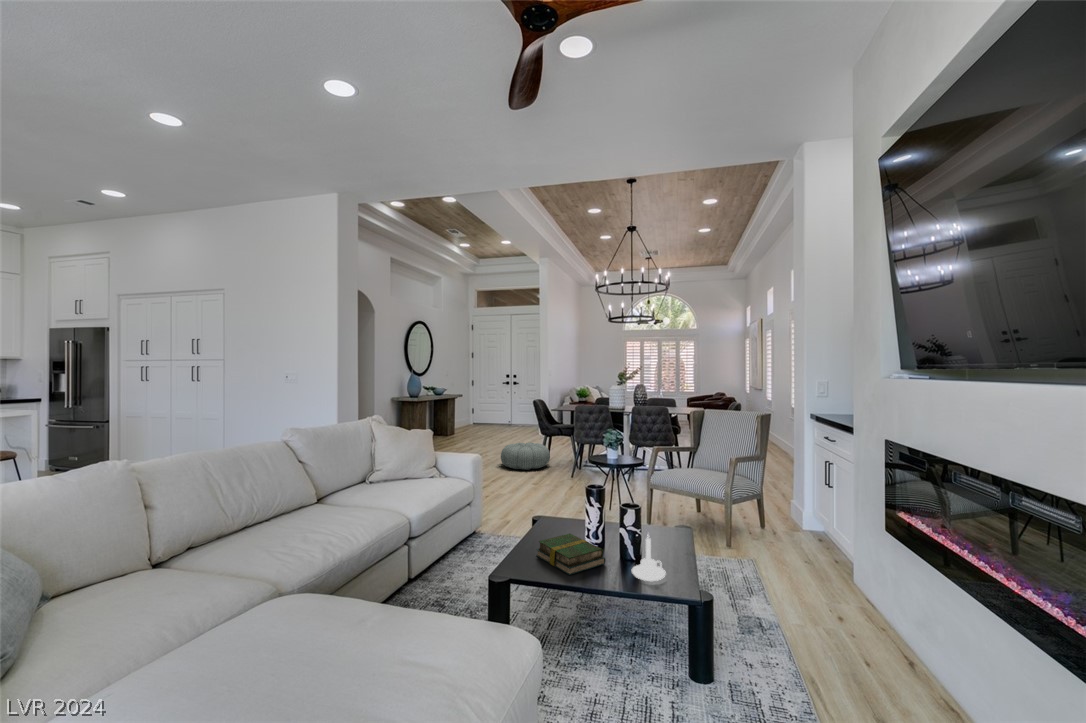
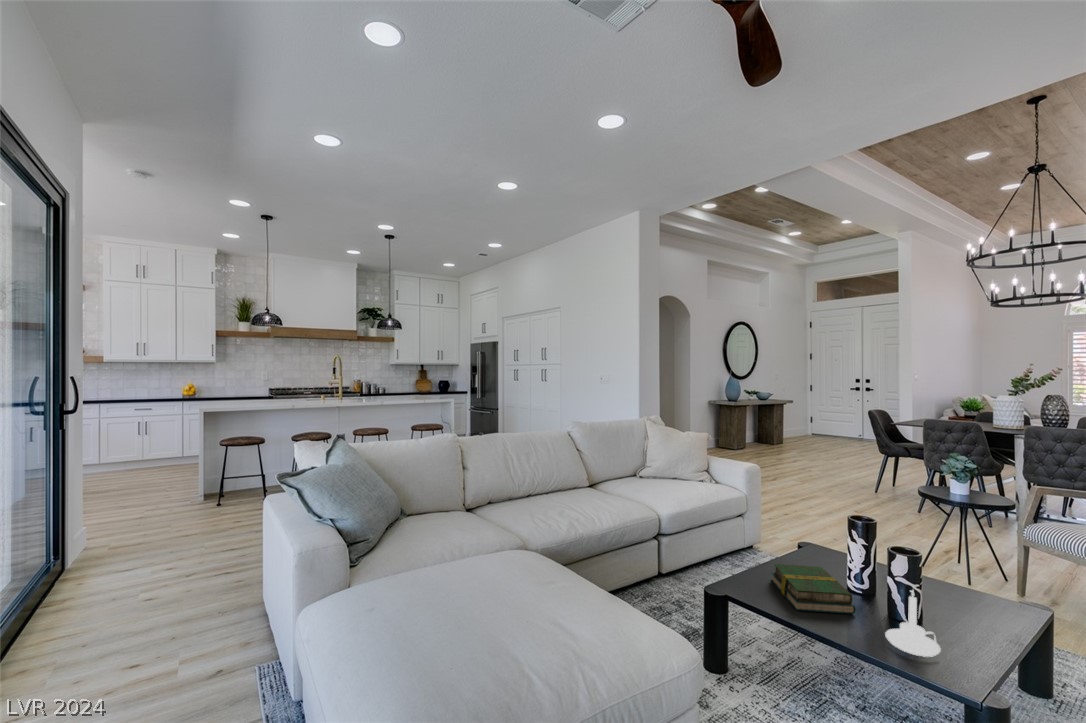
pouf: present [501,443,550,470] -> none [821,462,892,497]

